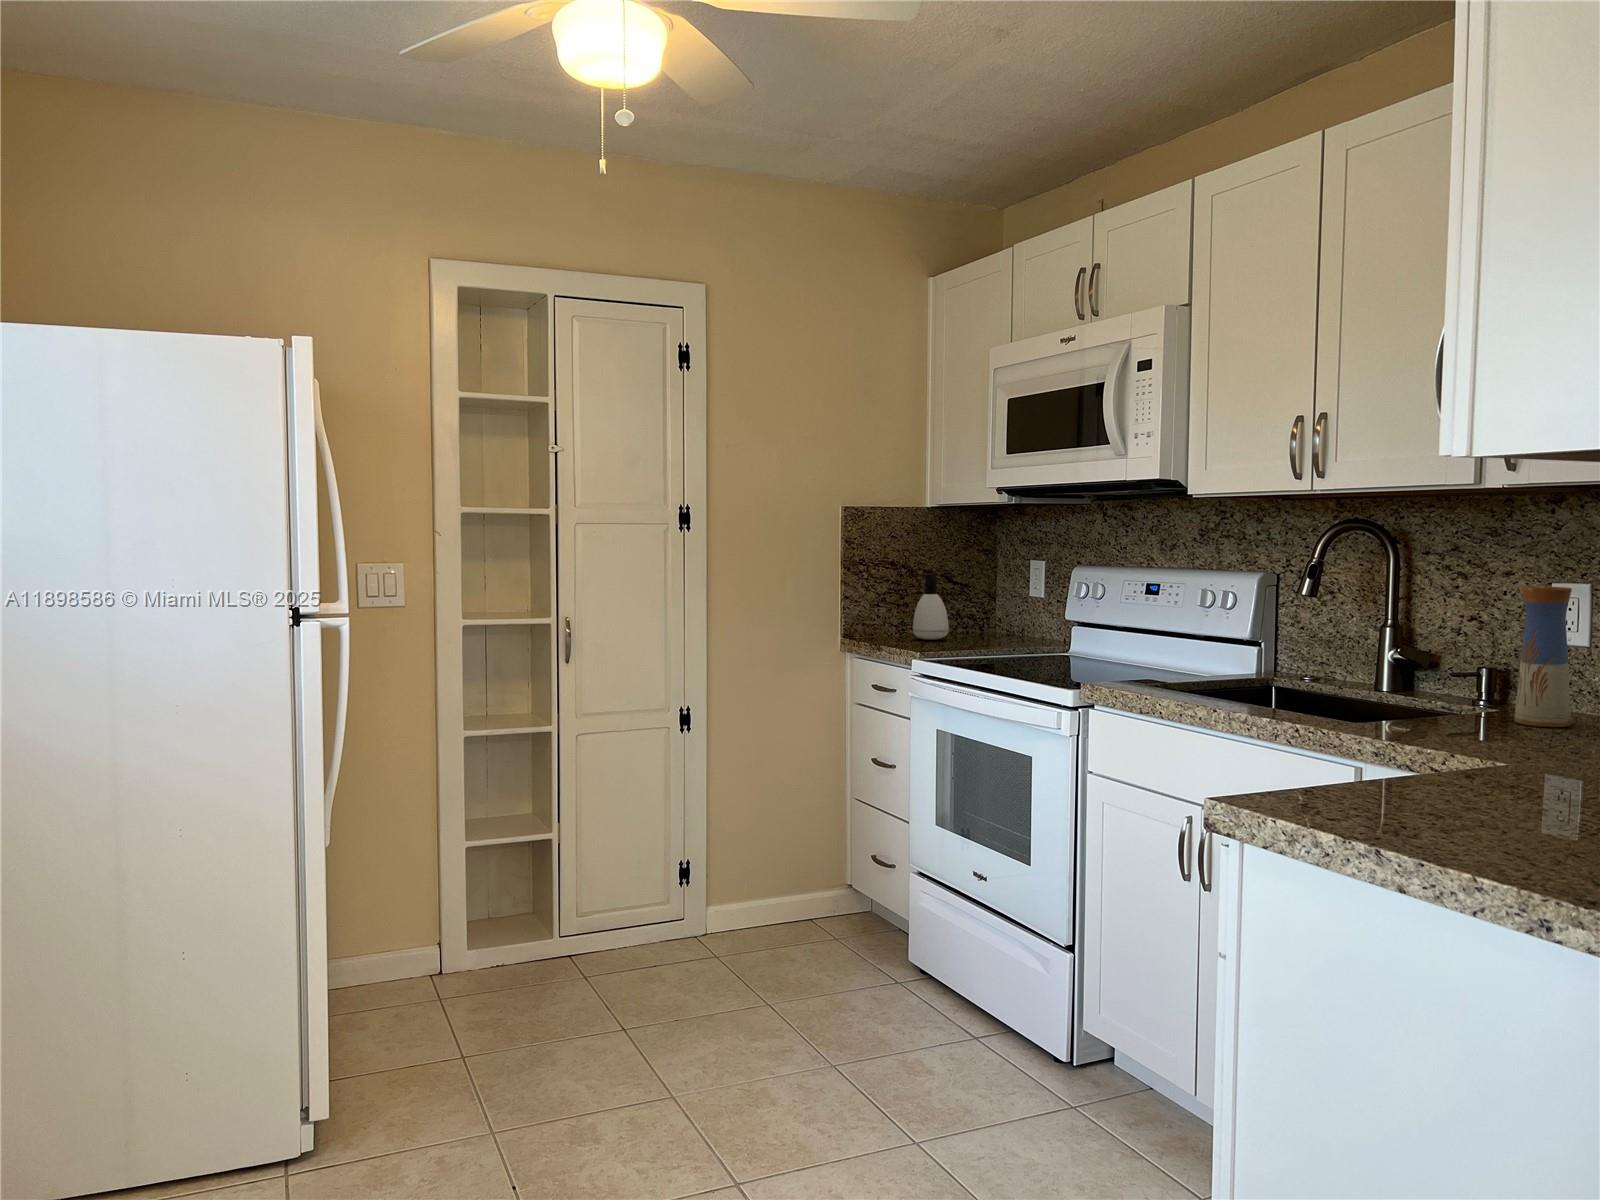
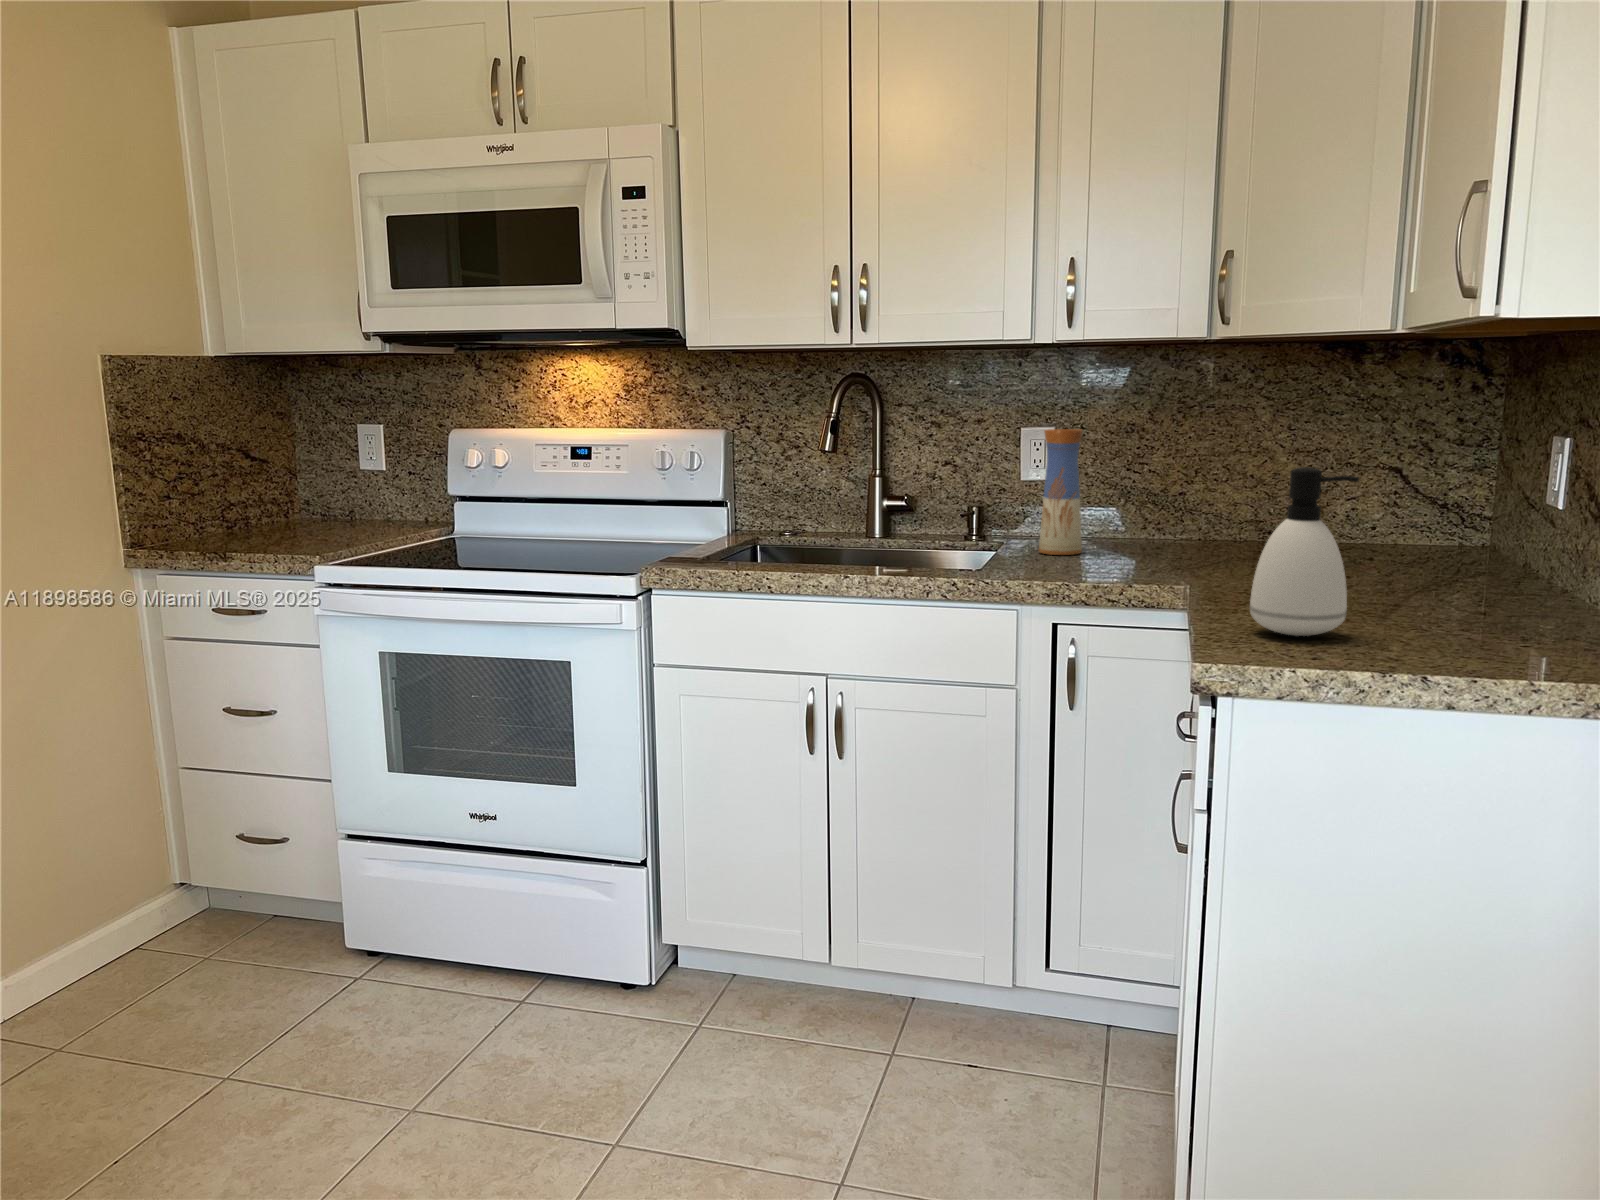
soap dispenser: present [913,573,949,640] -> present [1250,467,1359,636]

